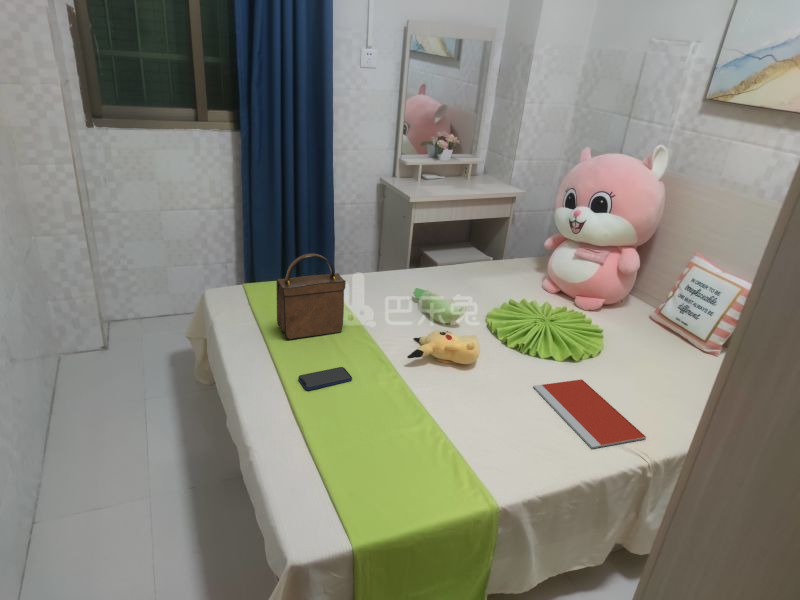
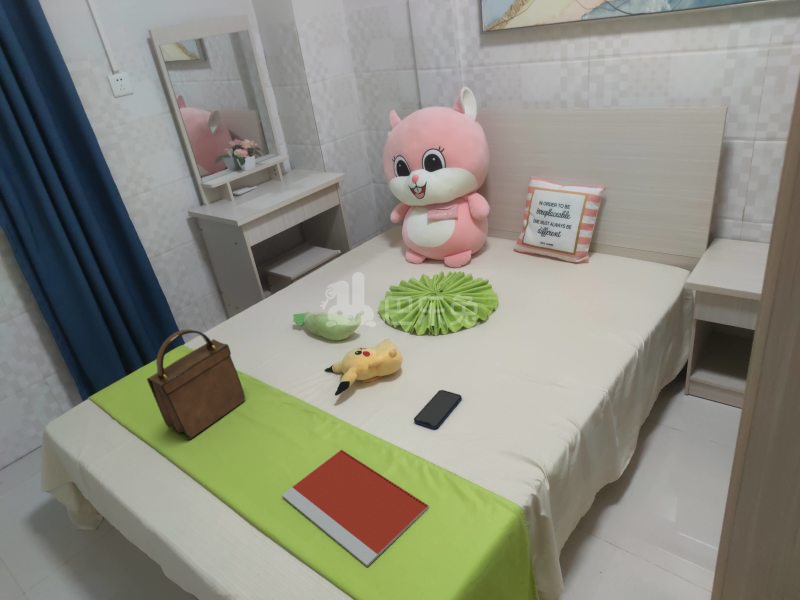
smartphone: present [299,367,352,390] -> present [414,390,462,429]
notebook: present [533,379,646,449] -> present [282,450,429,567]

